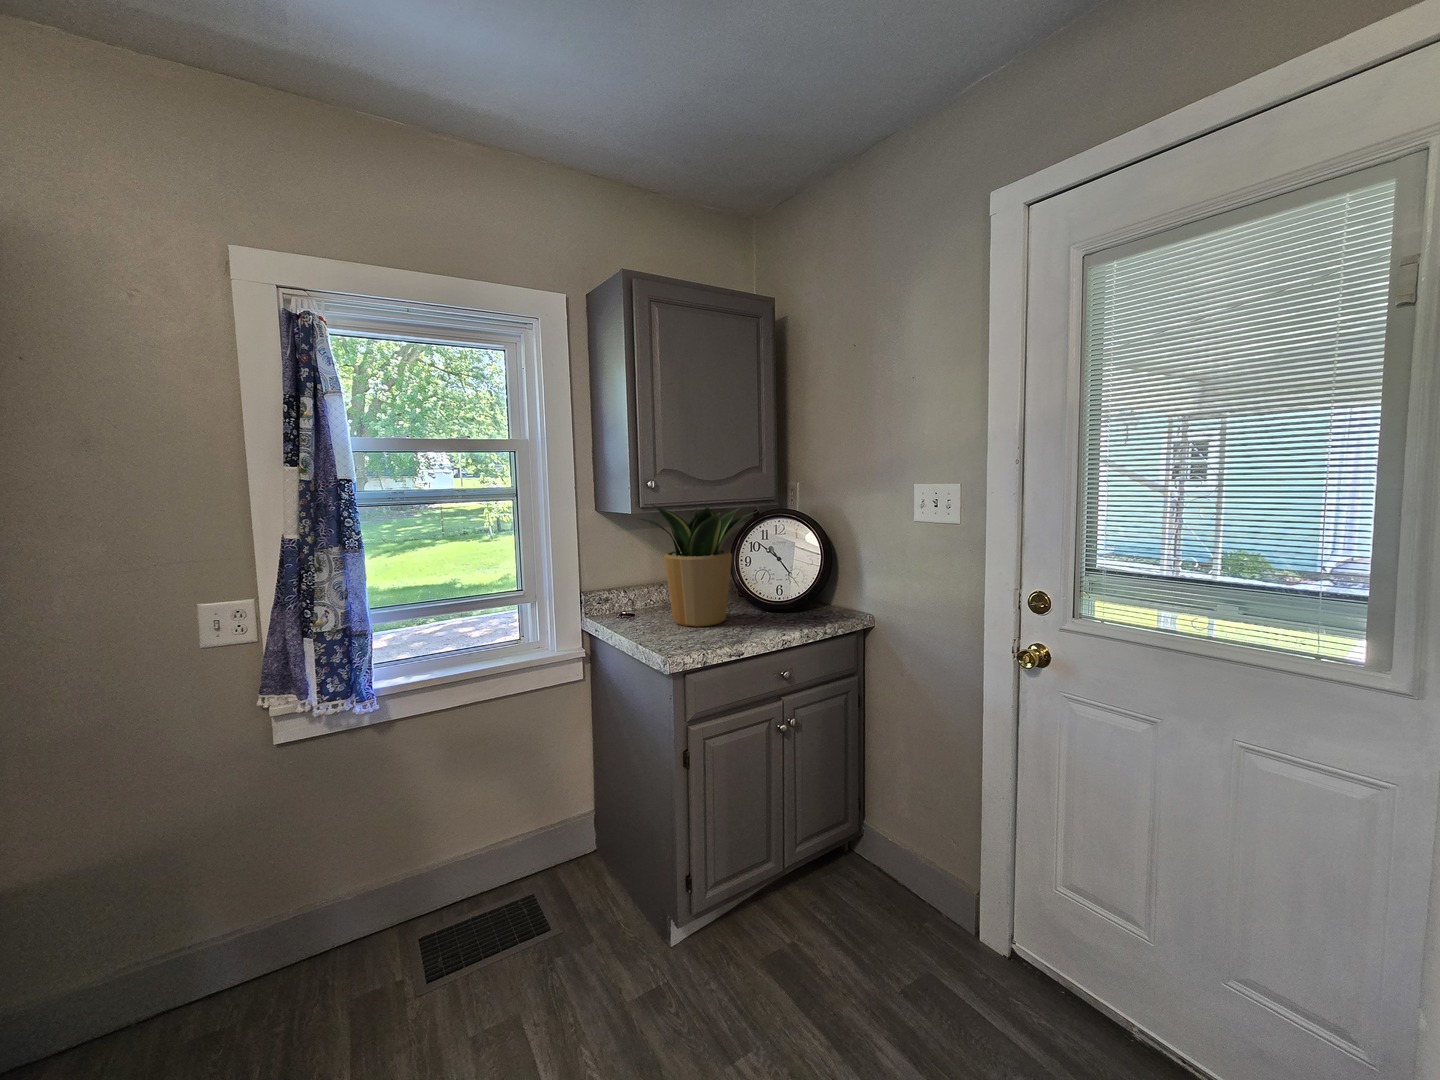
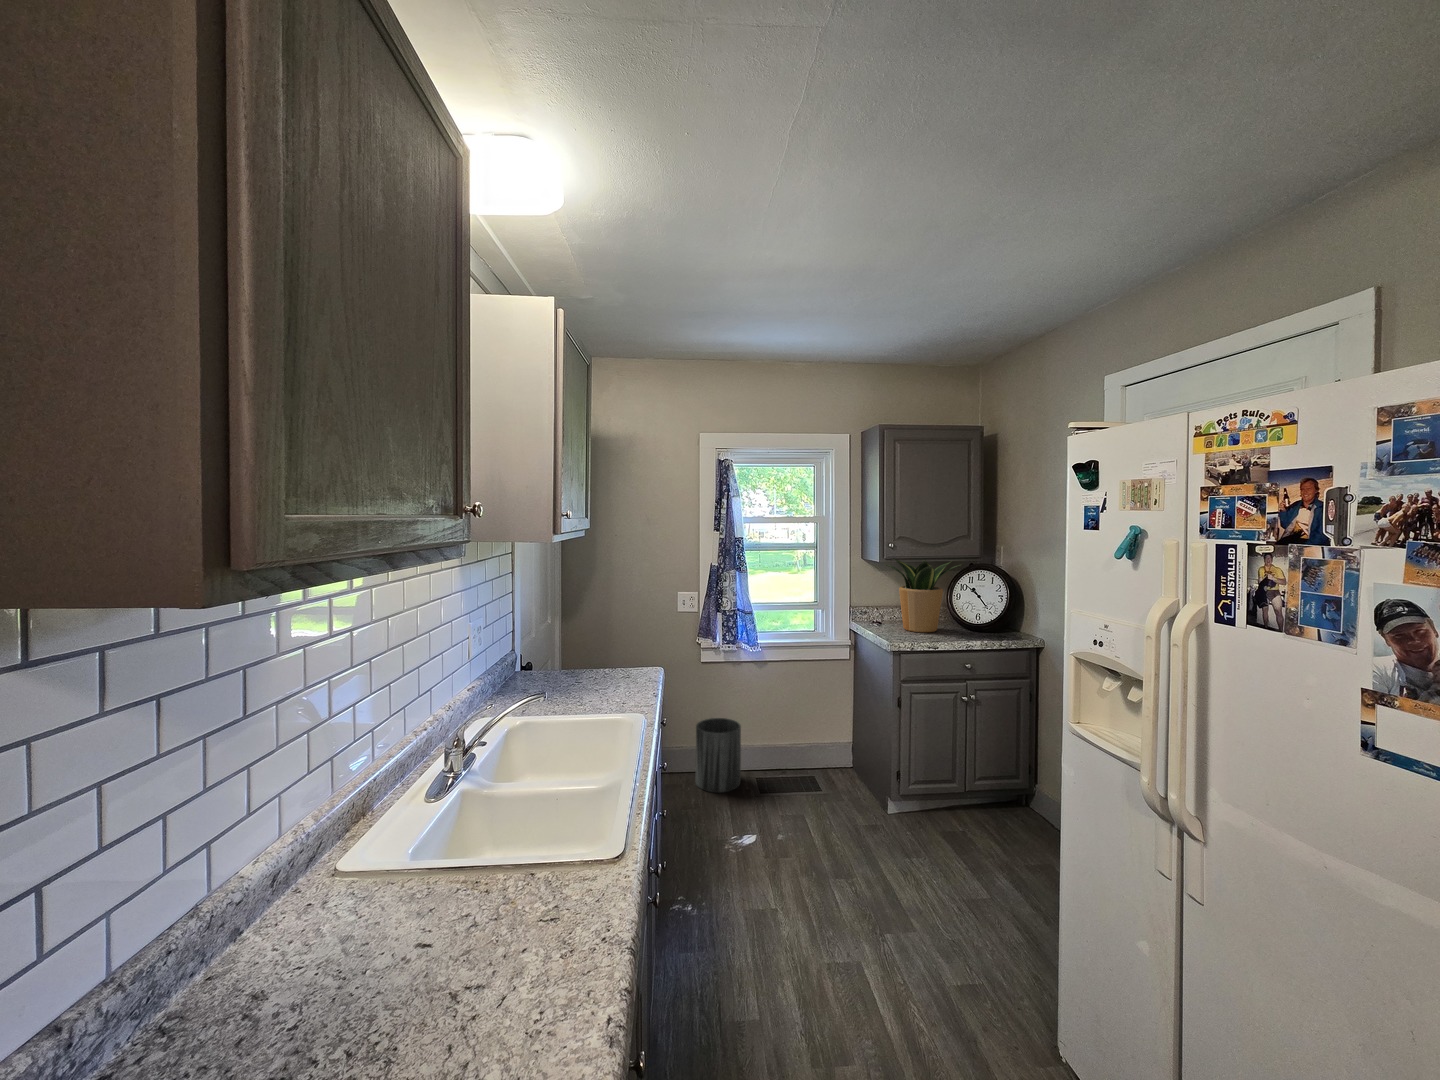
trash can: none [264,845,387,1029] -> present [696,718,741,793]

